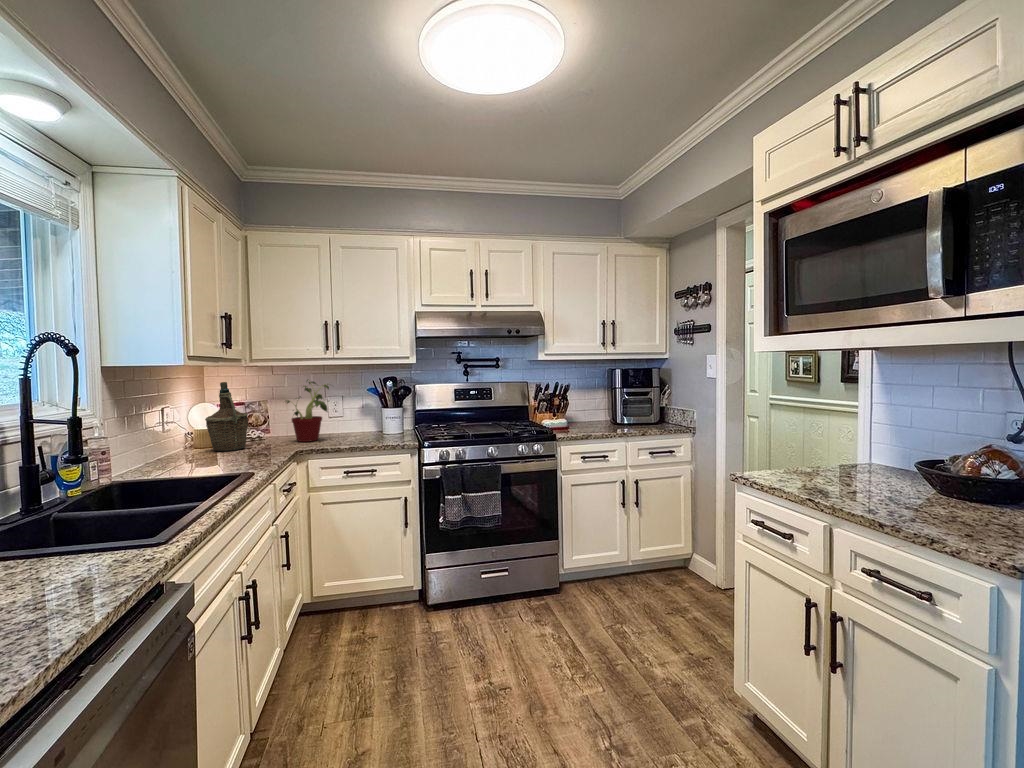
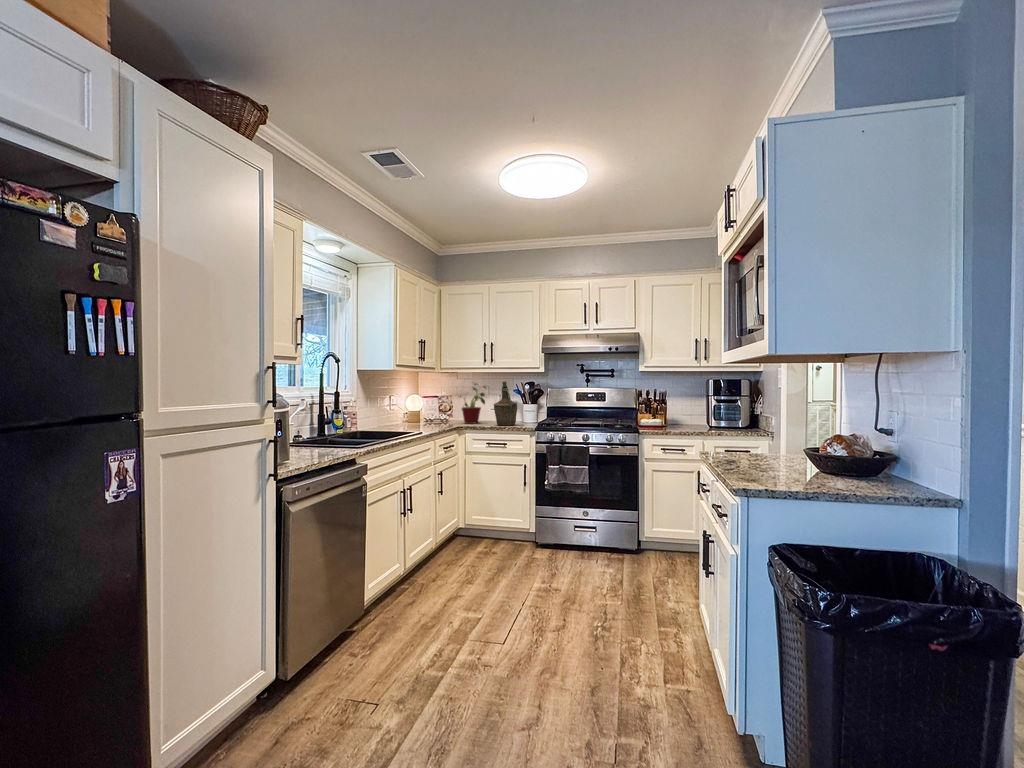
bottle: present [205,382,248,451] -> present [494,381,517,425]

